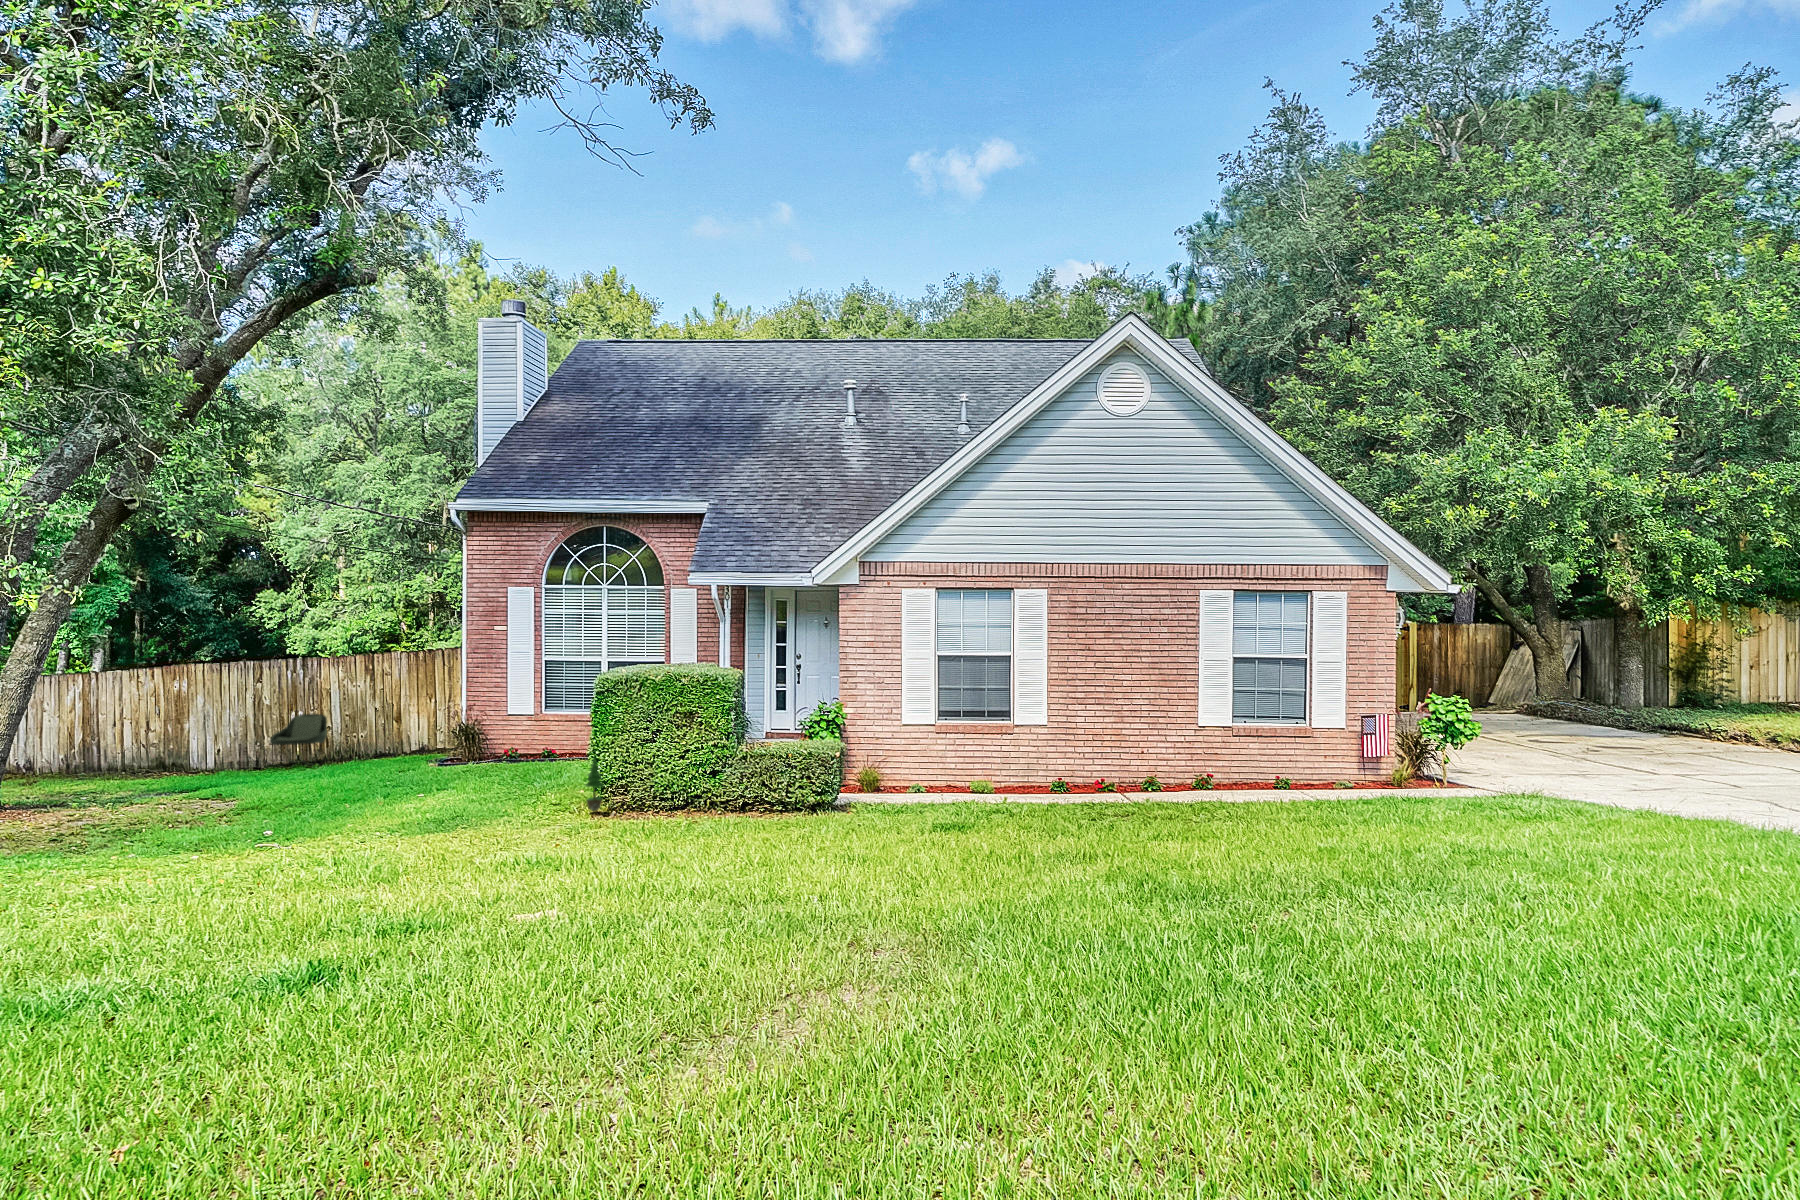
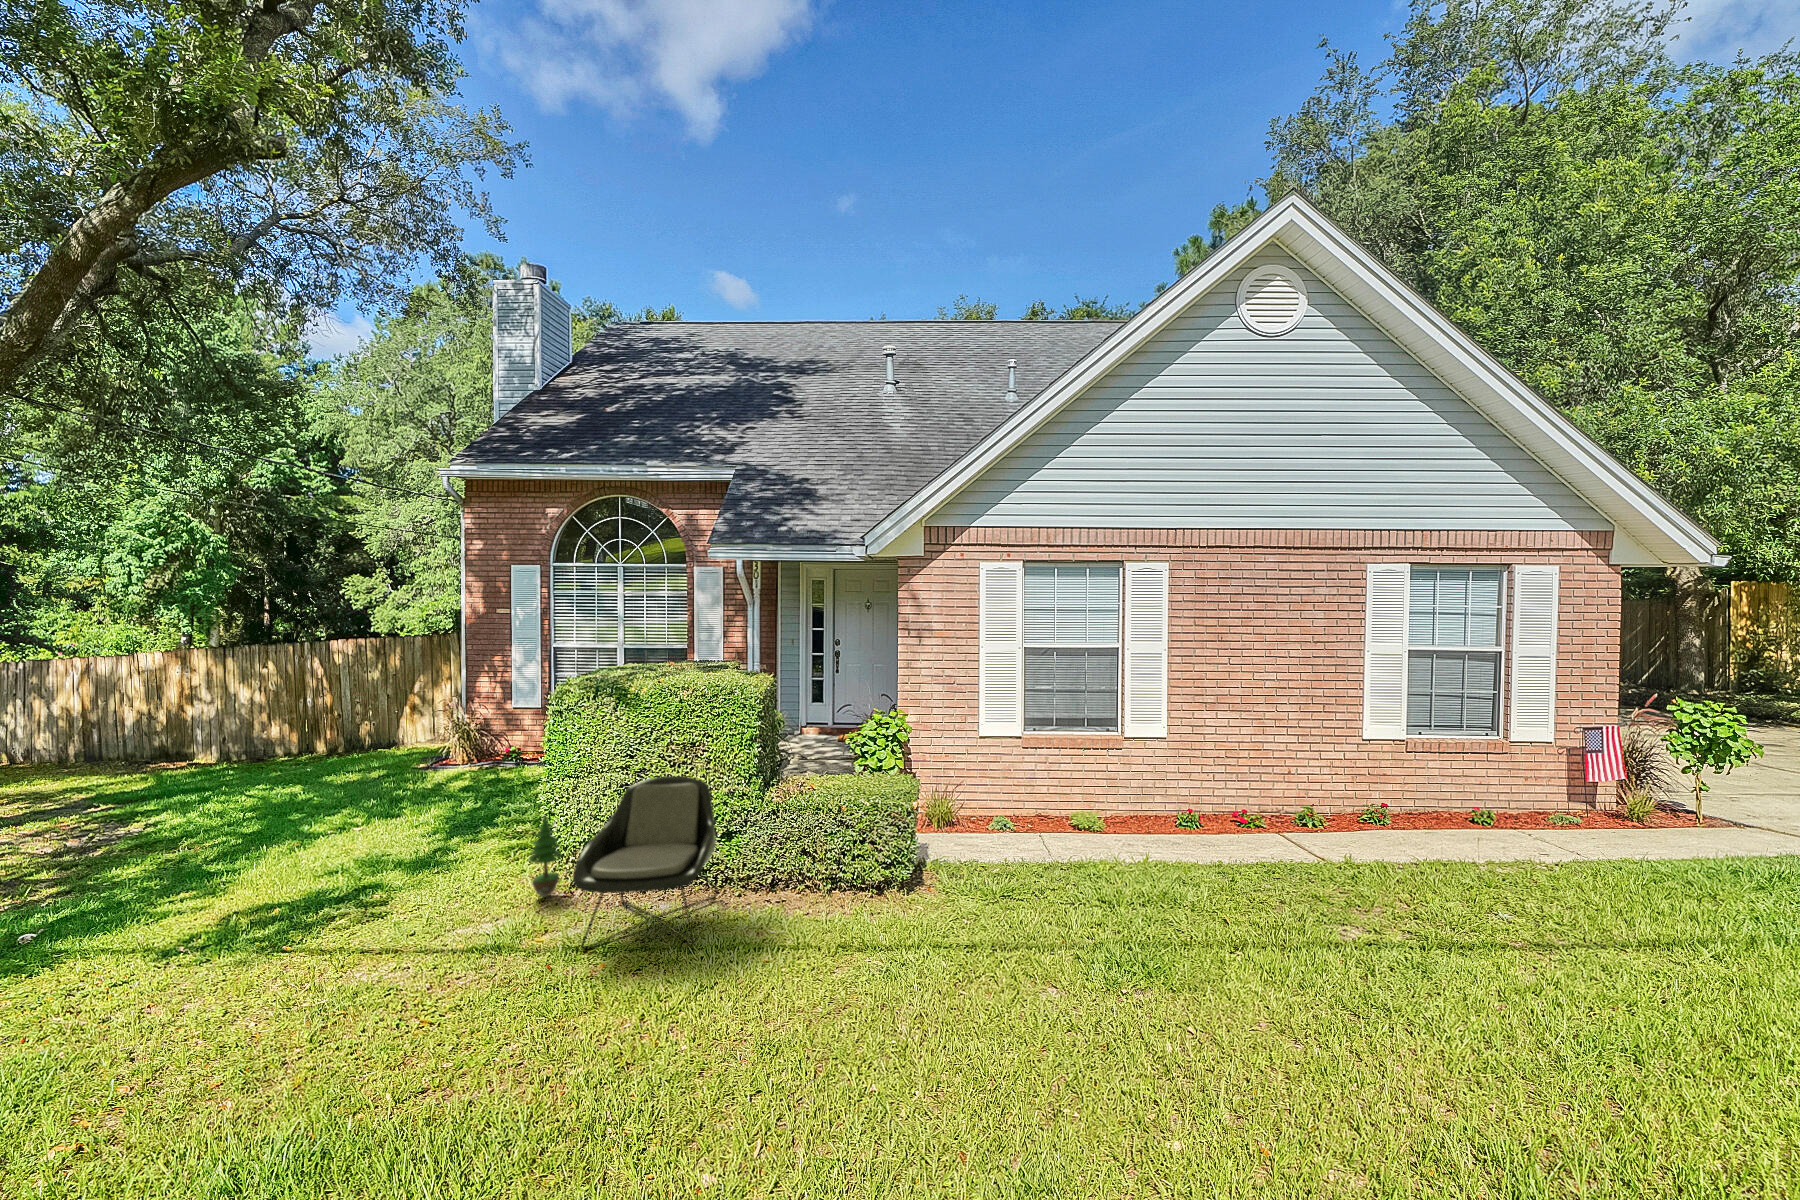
lounge chair: present [270,714,328,767] -> present [573,776,719,950]

